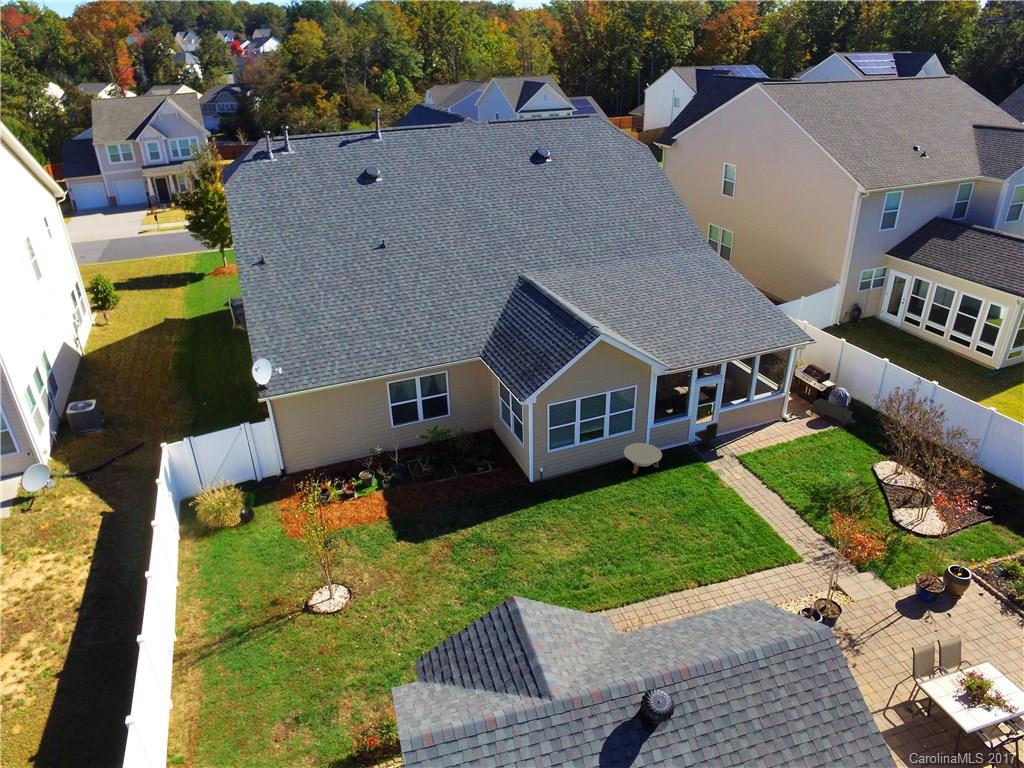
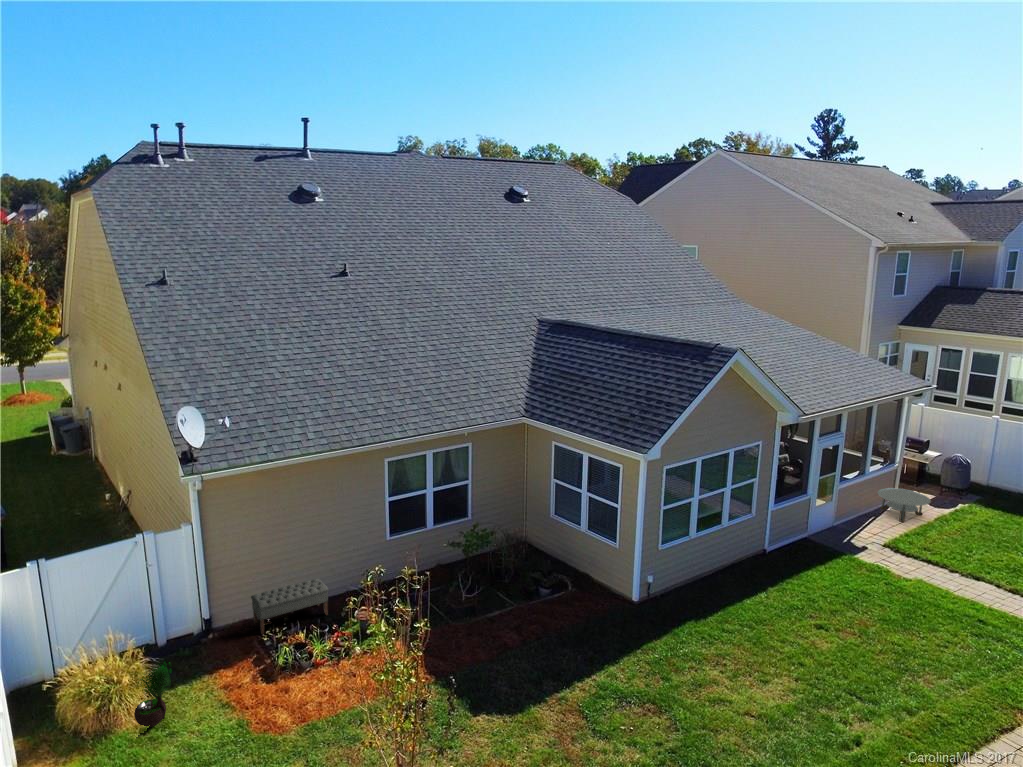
bench: present [811,398,853,429] -> present [251,579,328,634]
chair: present [691,423,718,452] -> none [816,497,855,543]
round table: present [624,443,662,474] -> present [878,488,931,522]

